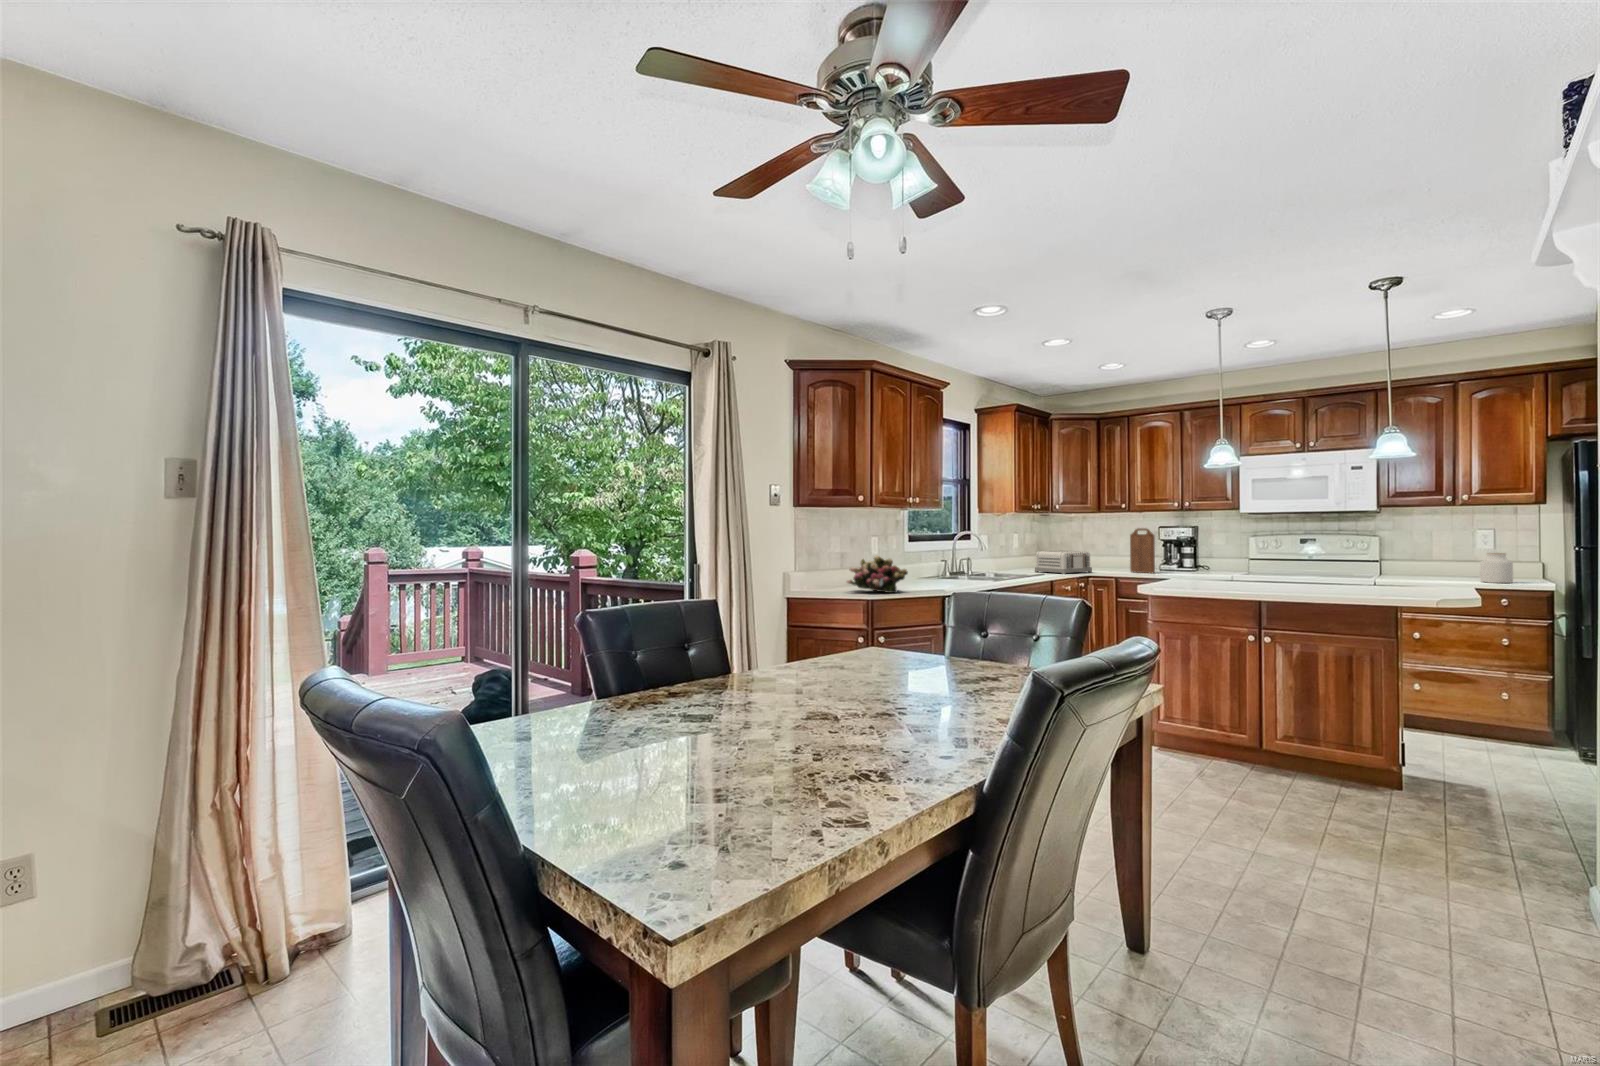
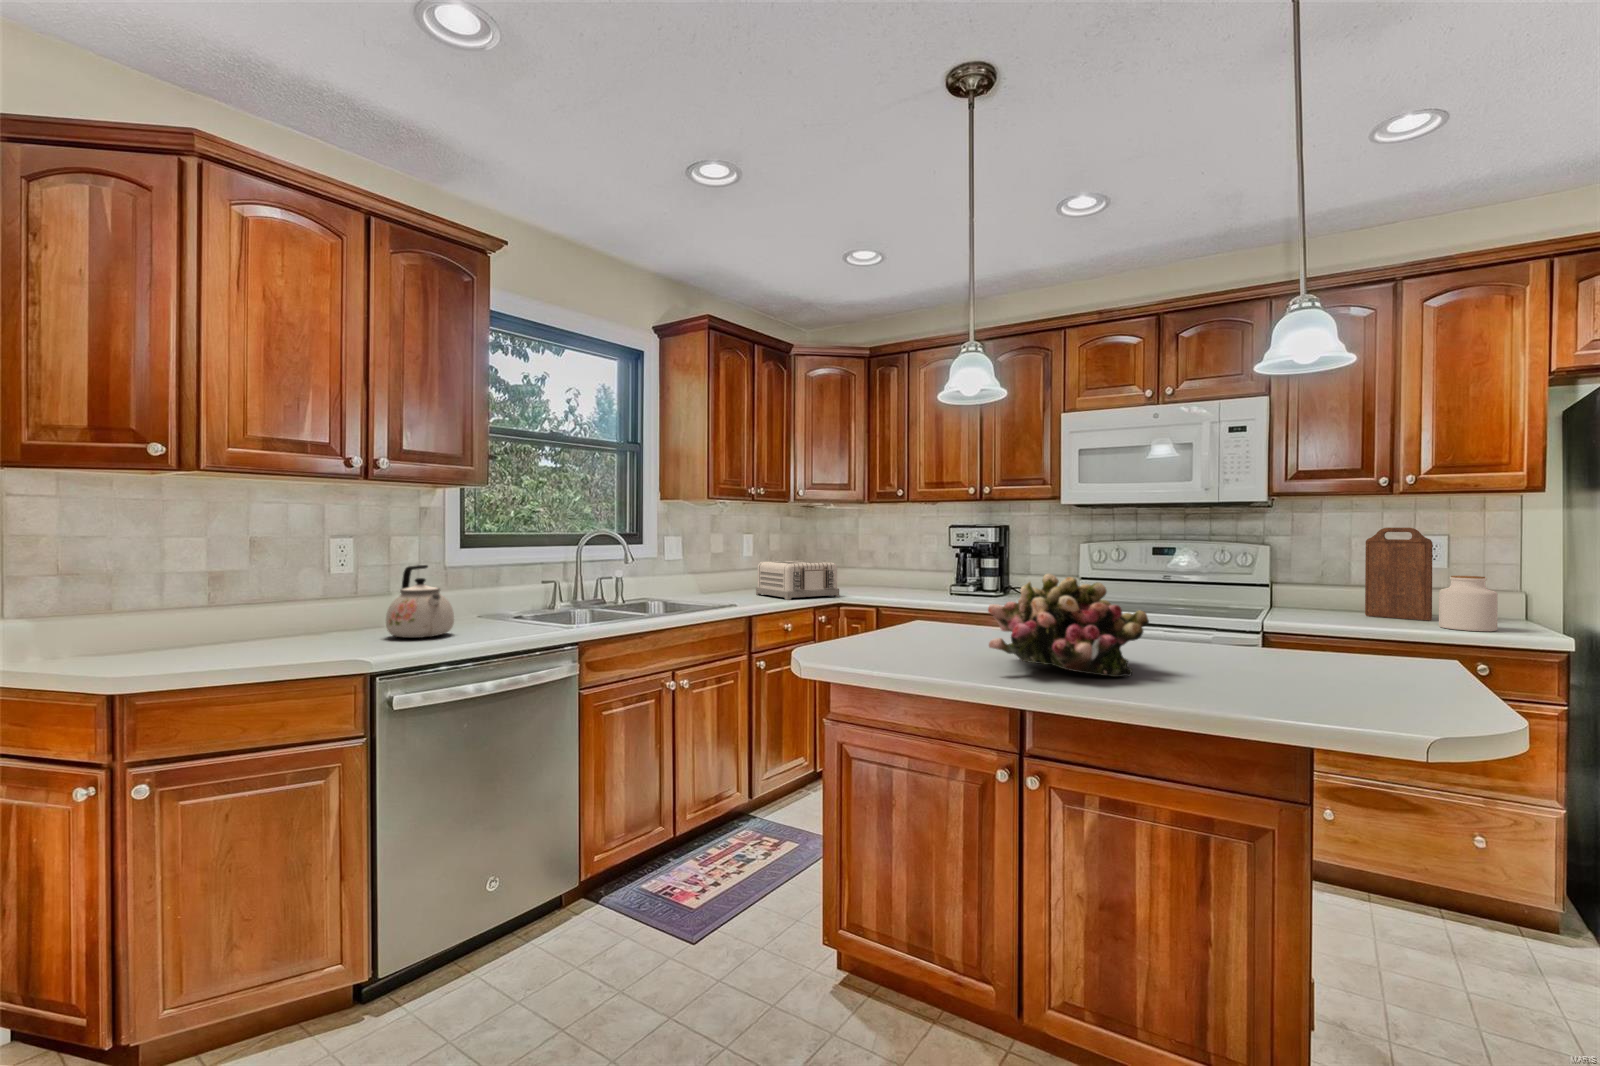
cutting board: present [1130,528,1155,573] -> present [1365,528,1433,621]
kettle: none [916,553,946,588] -> present [386,565,454,638]
flower arrangement: present [847,555,908,593] -> present [988,574,1149,677]

